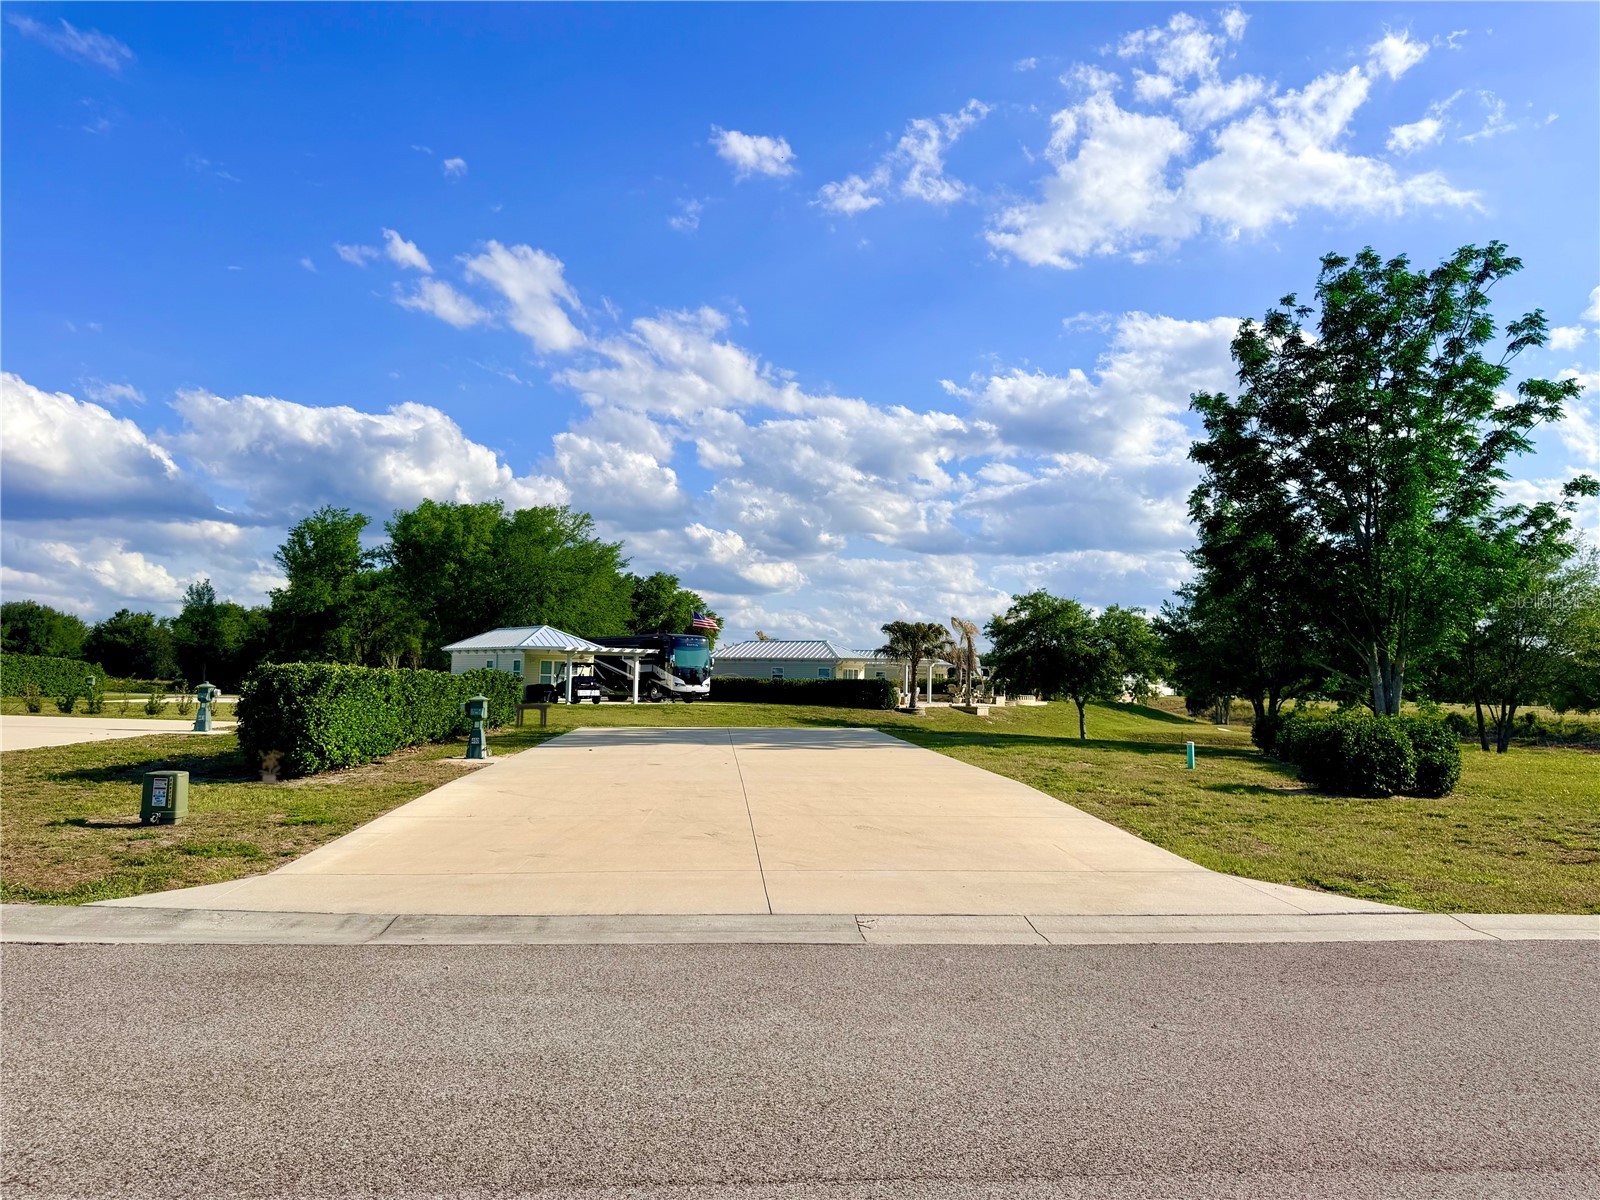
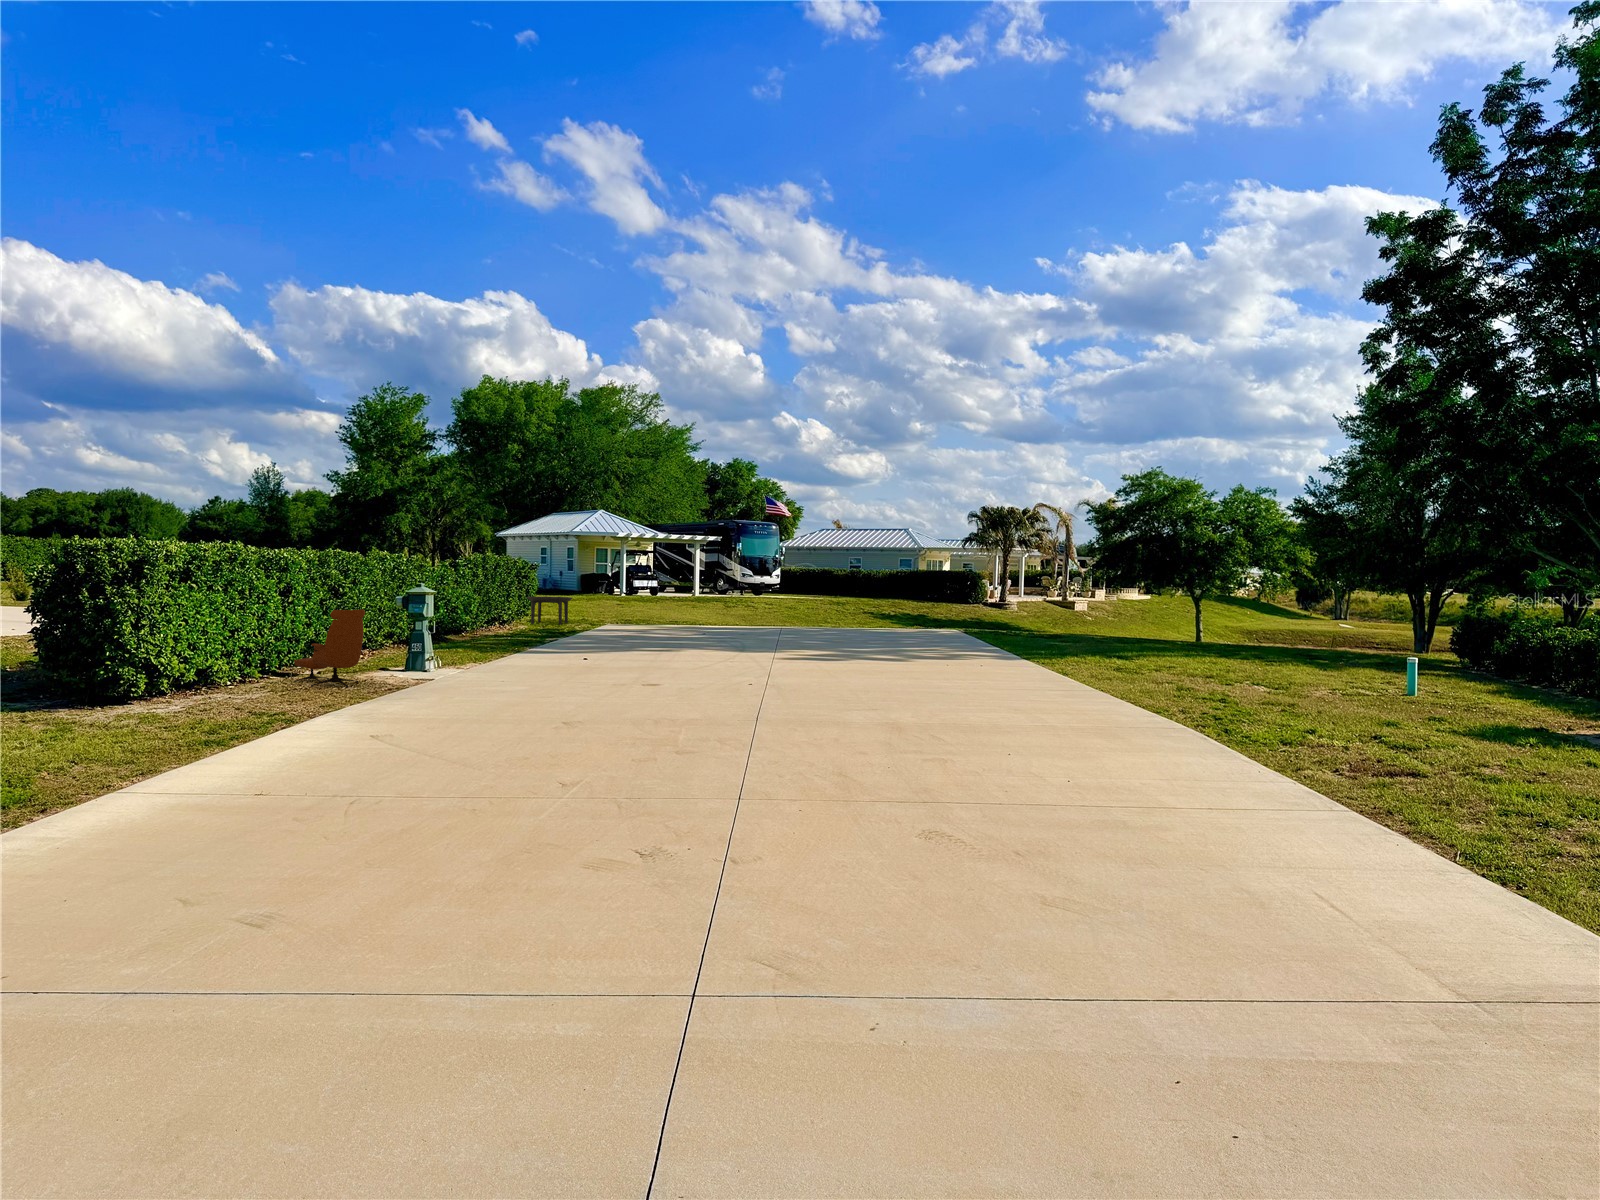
lounge chair: none [390,711,450,770] -> present [294,609,365,687]
potted plant: present [259,750,280,784] -> none [59,662,105,711]

